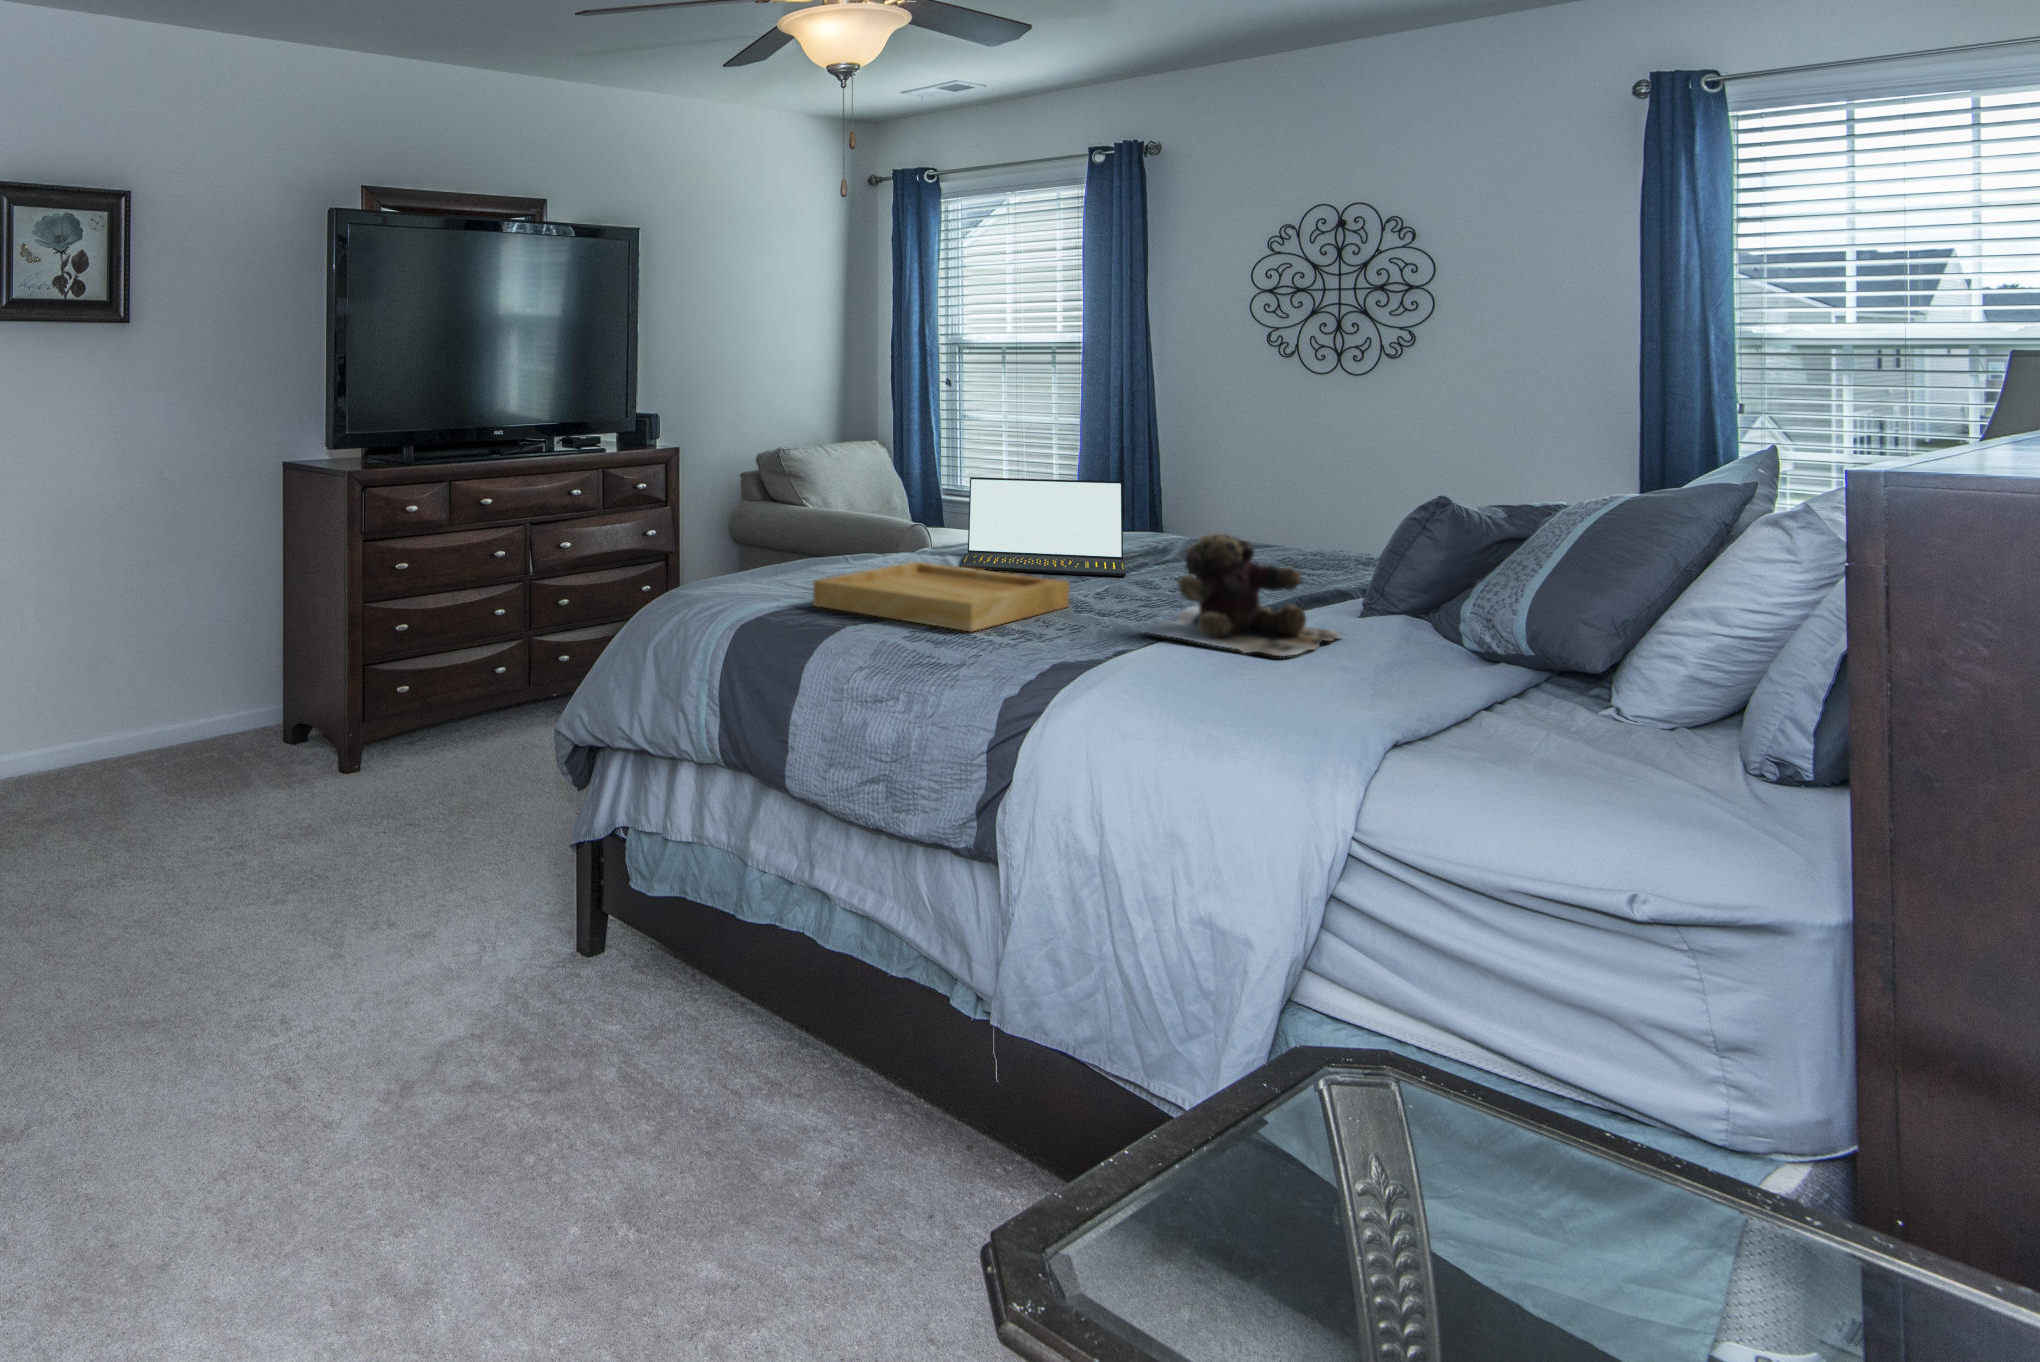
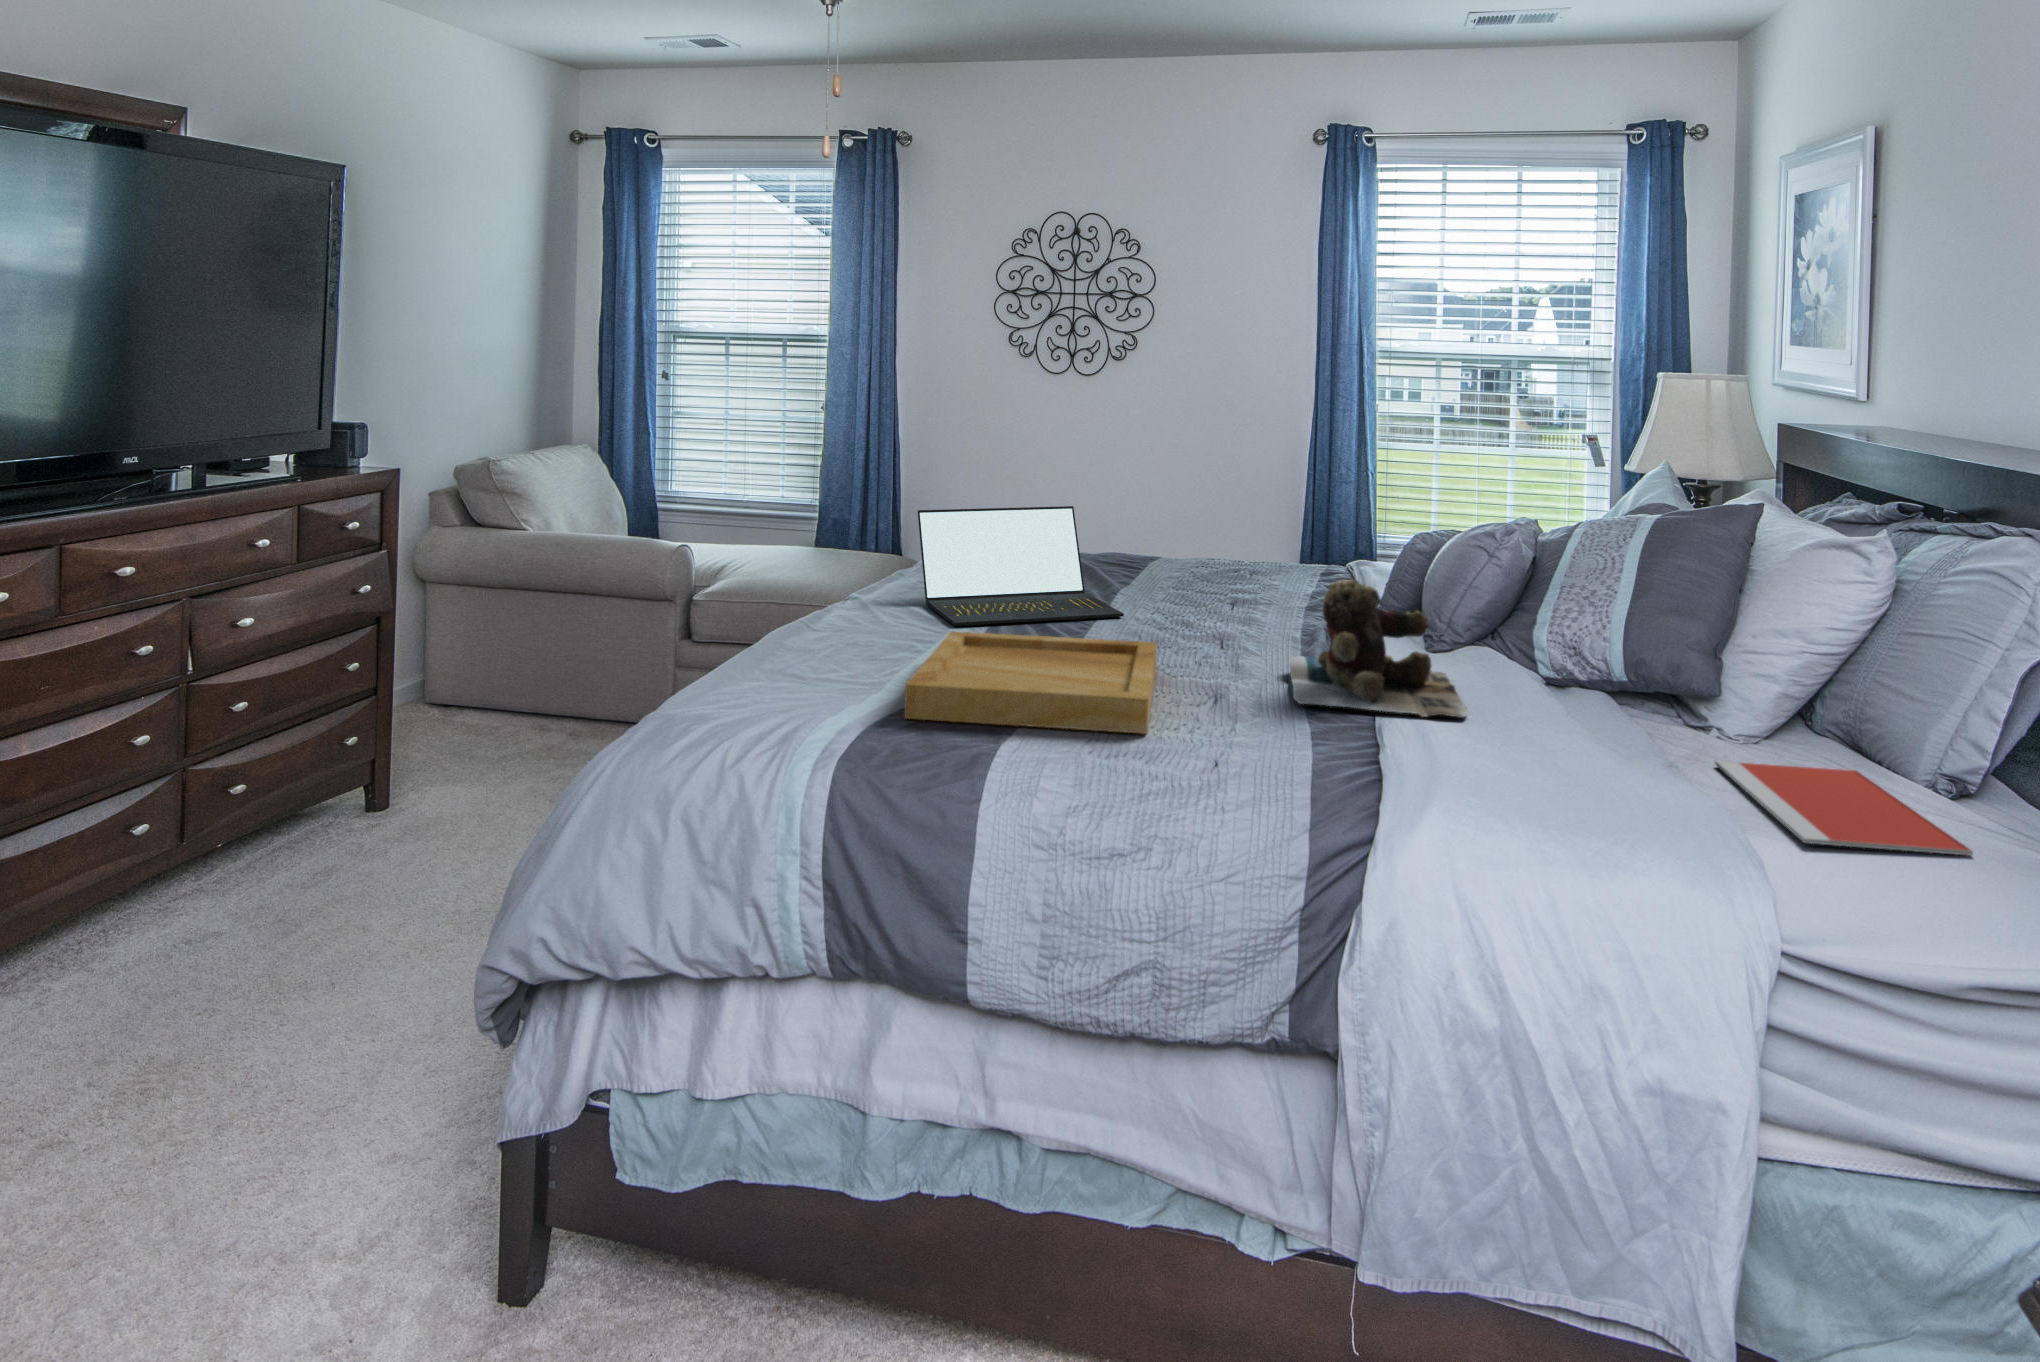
notebook: none [1451,720,1680,799] -> present [1715,761,1973,856]

